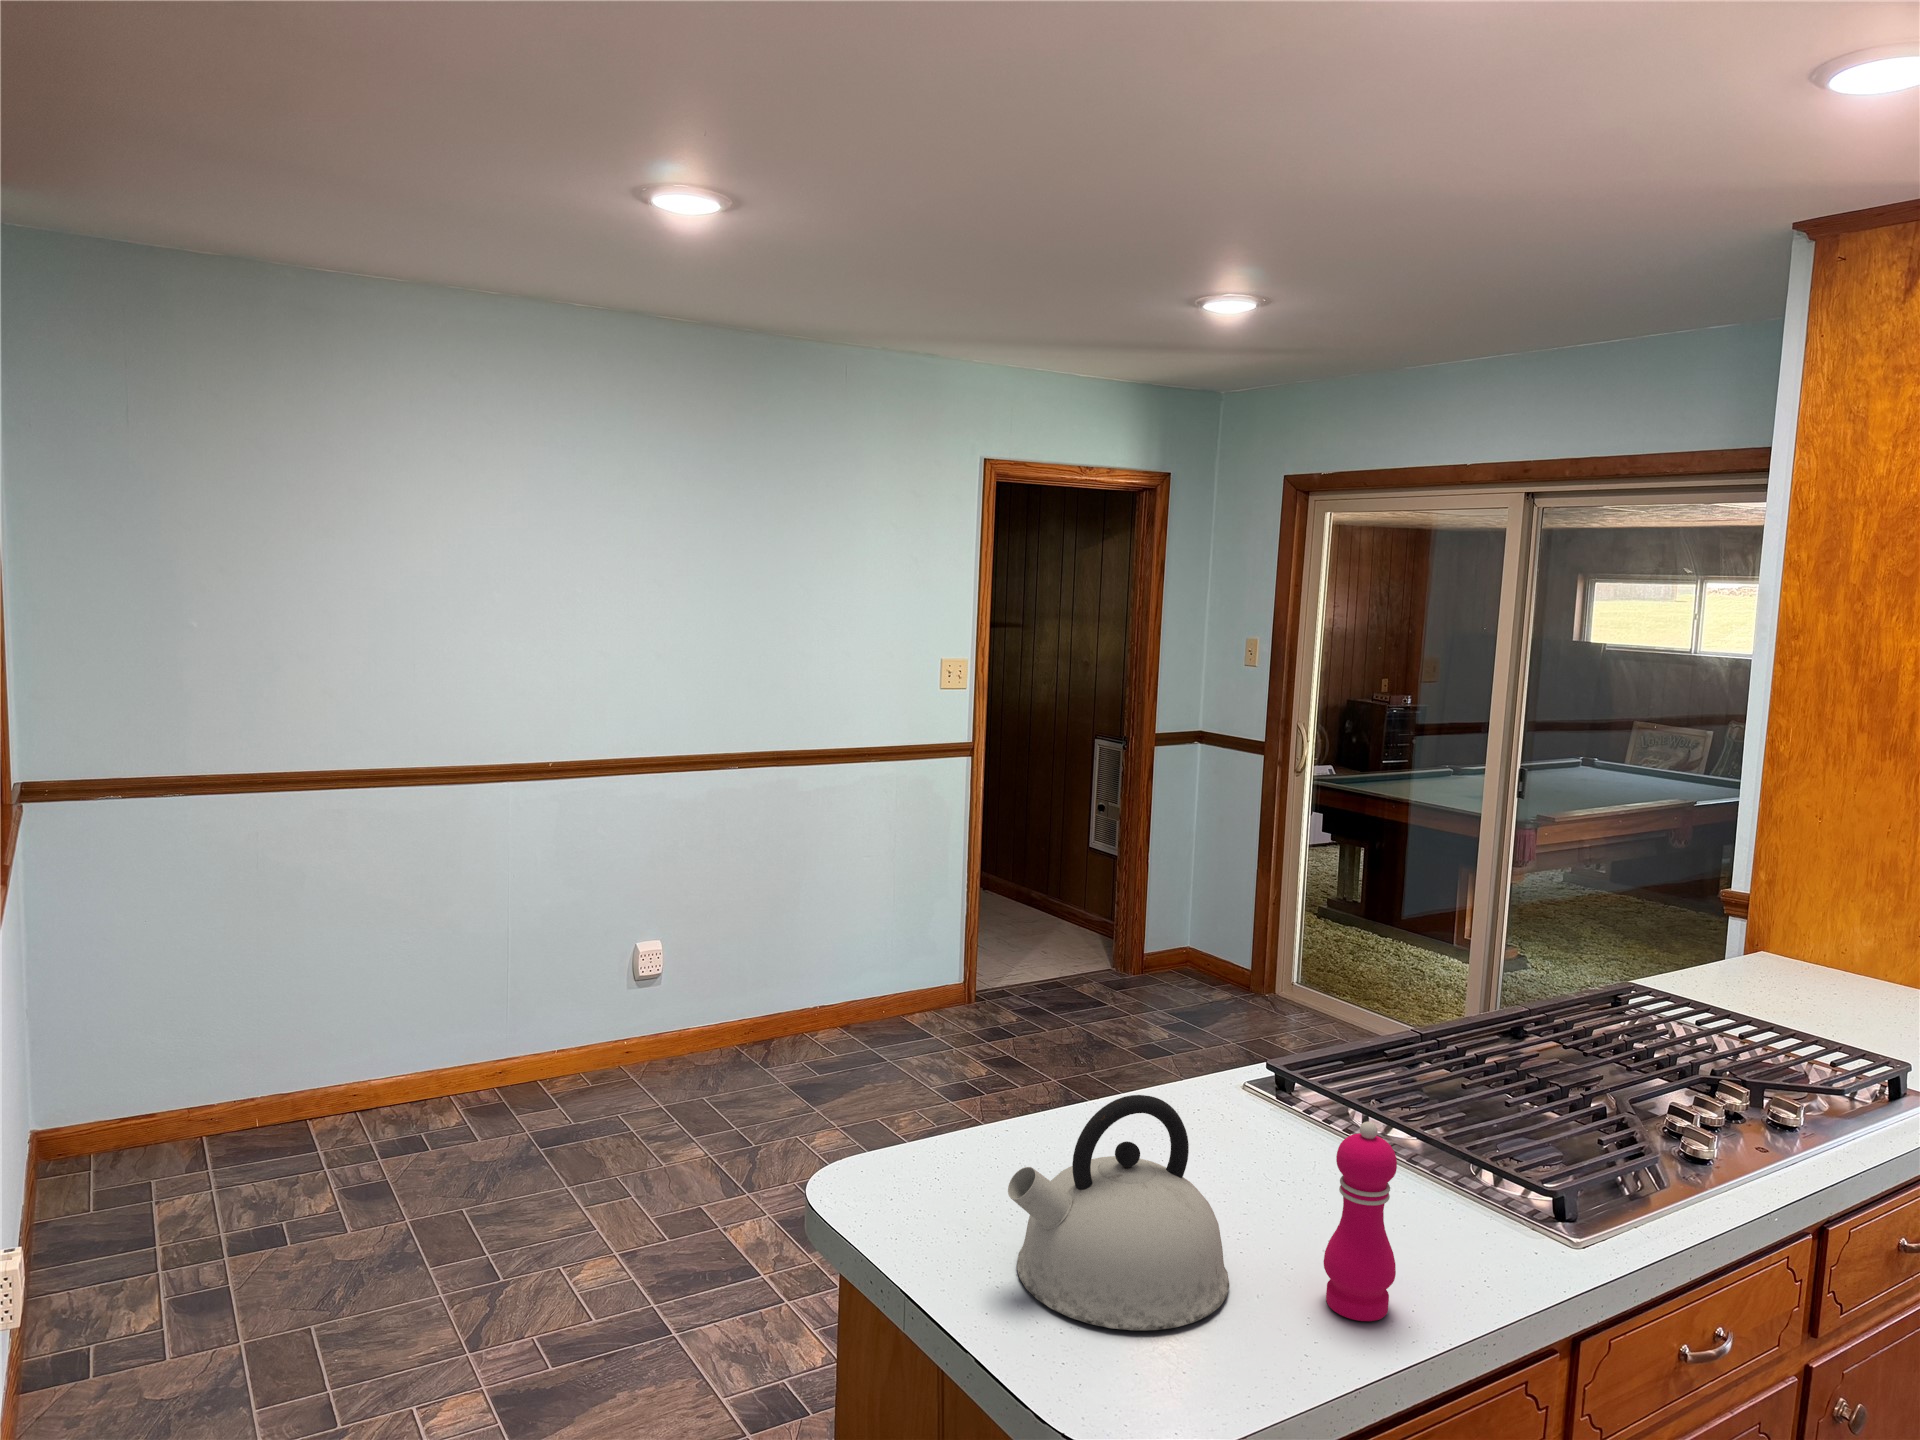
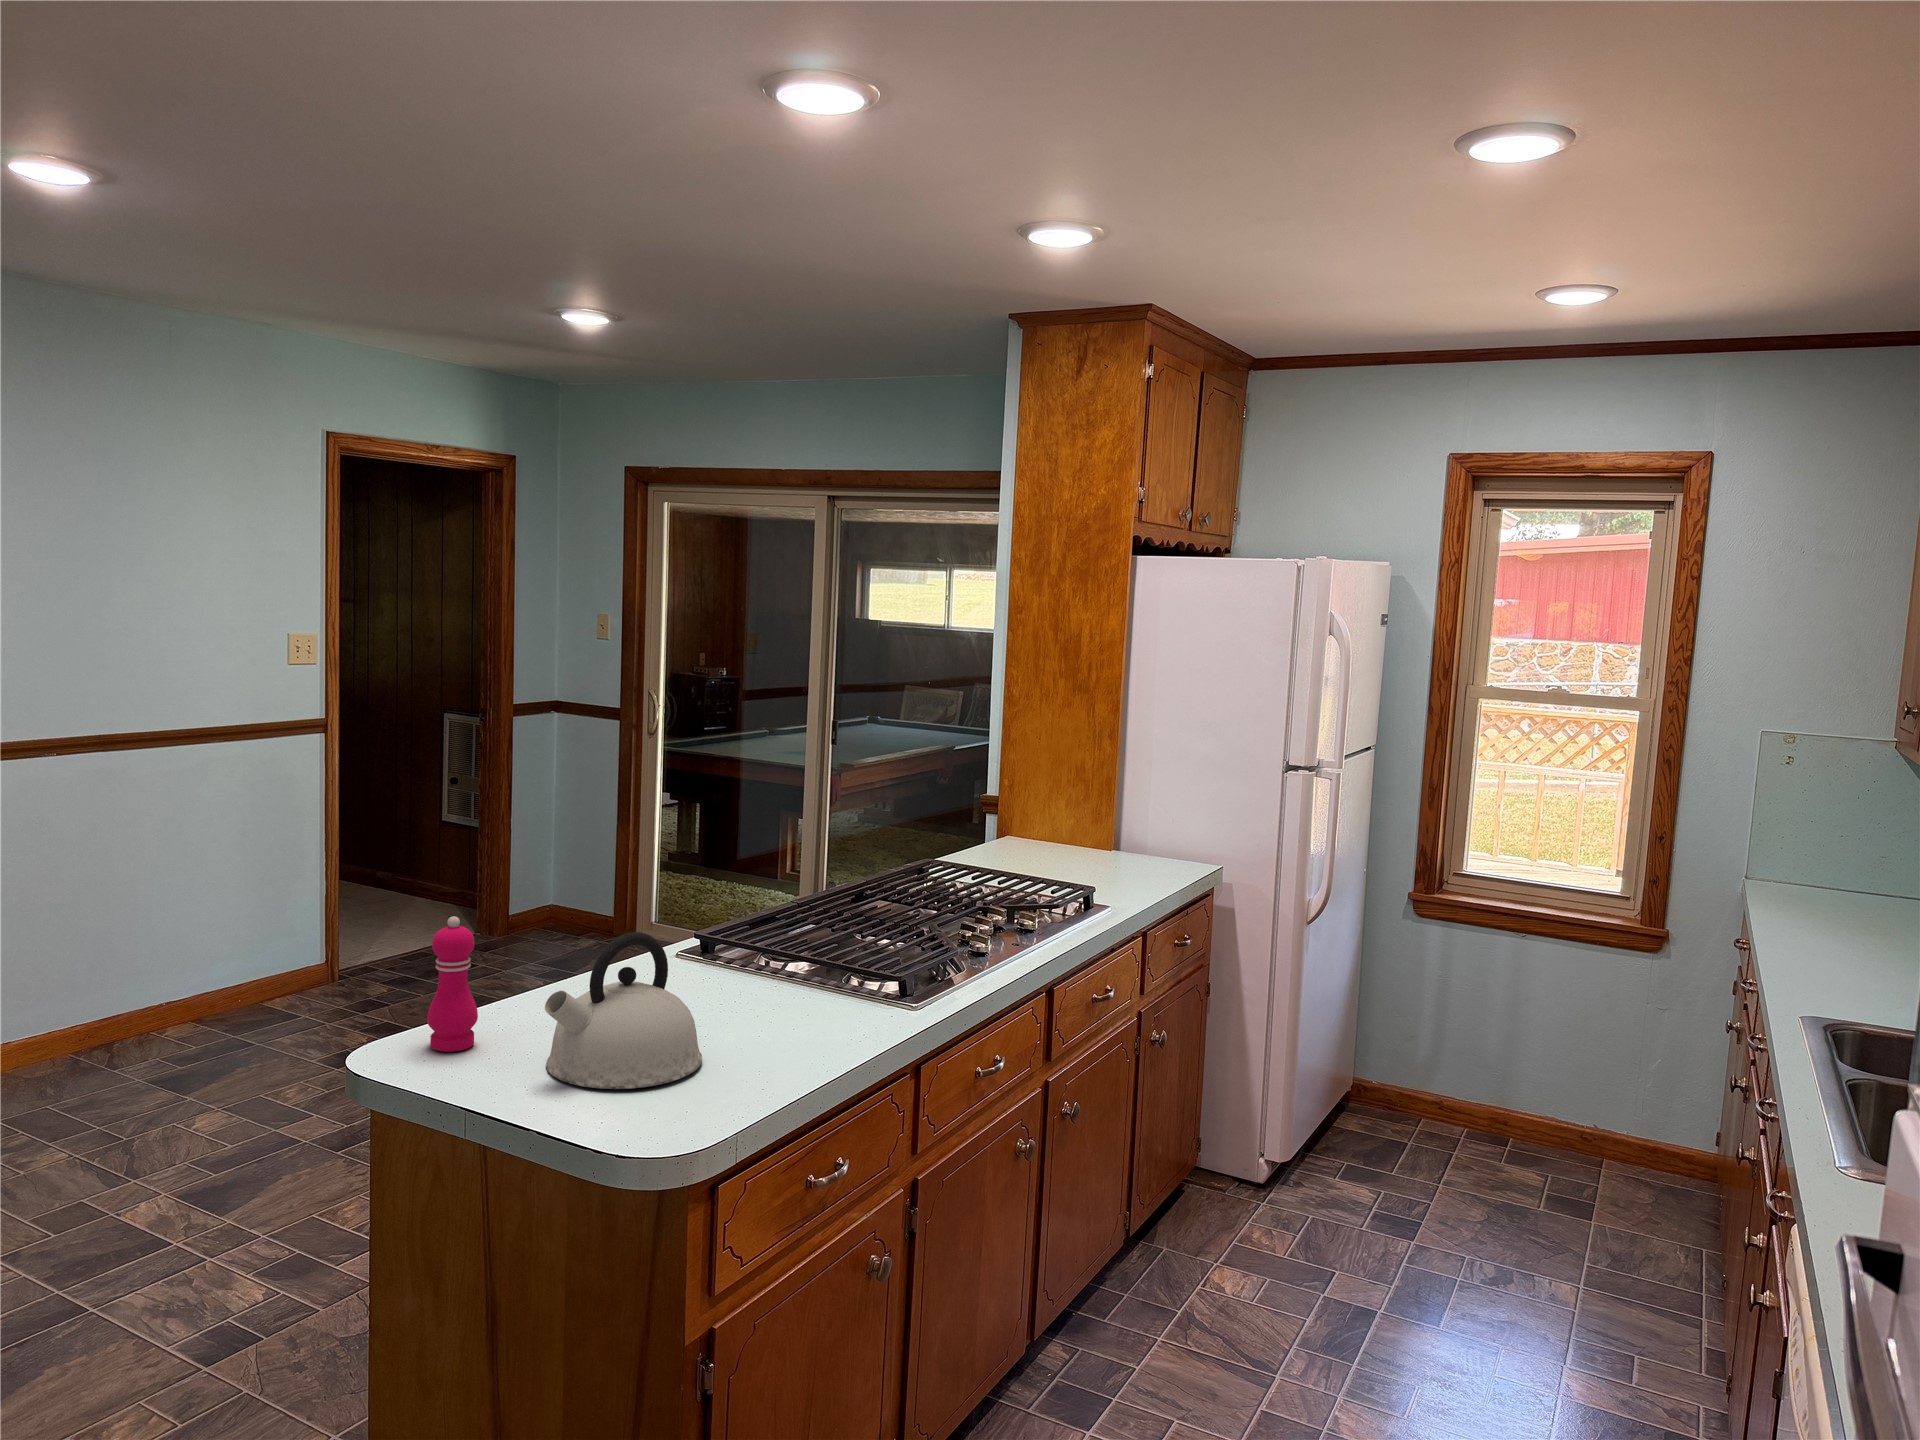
pepper mill: present [1324,1122,1397,1321] -> present [427,916,478,1052]

